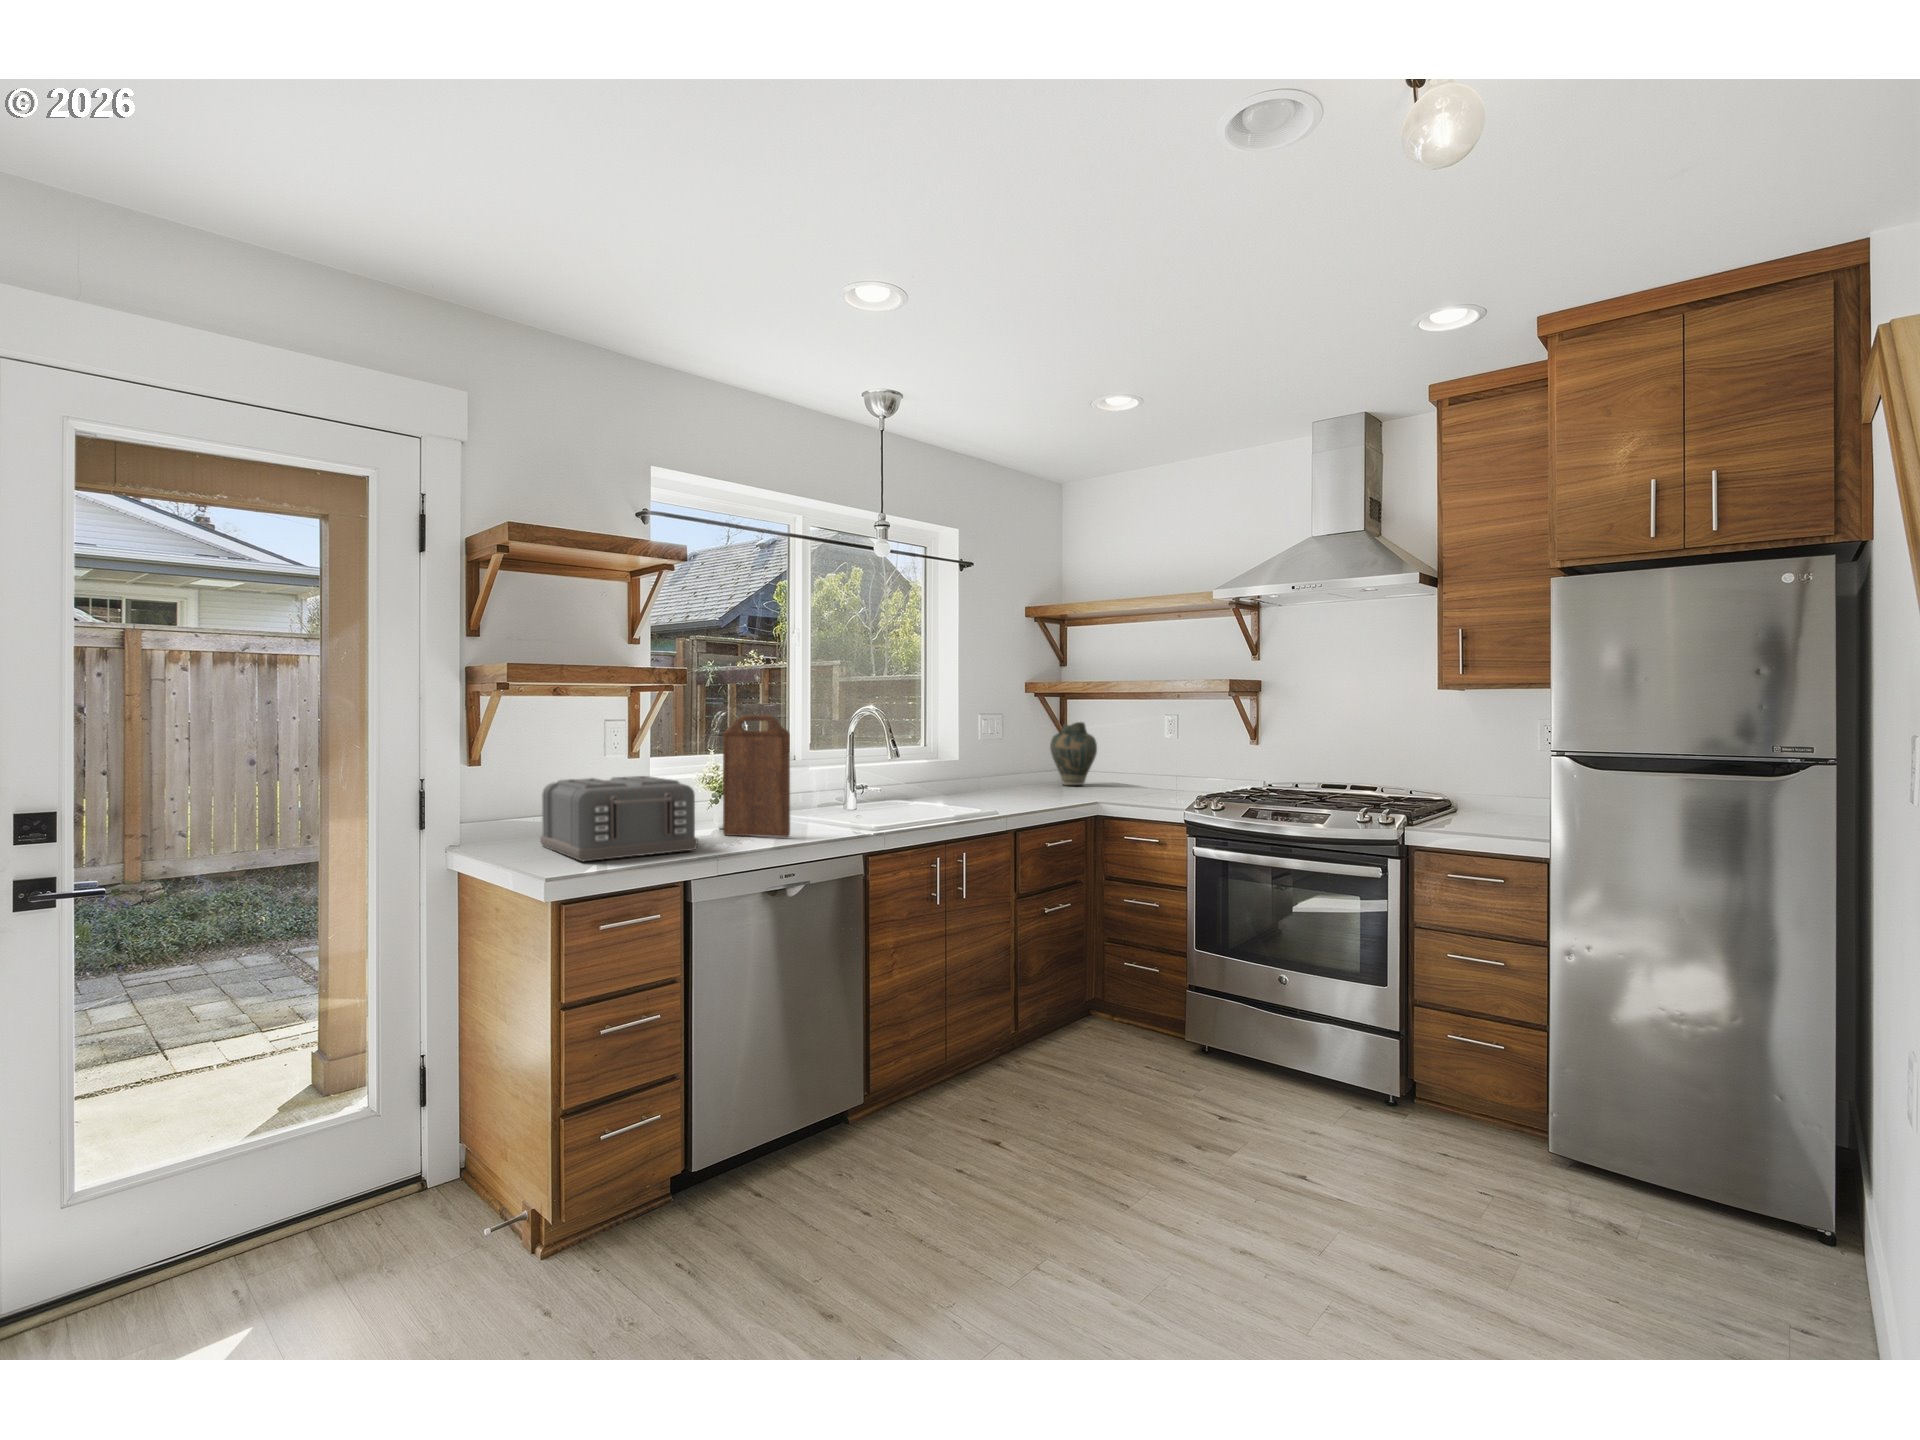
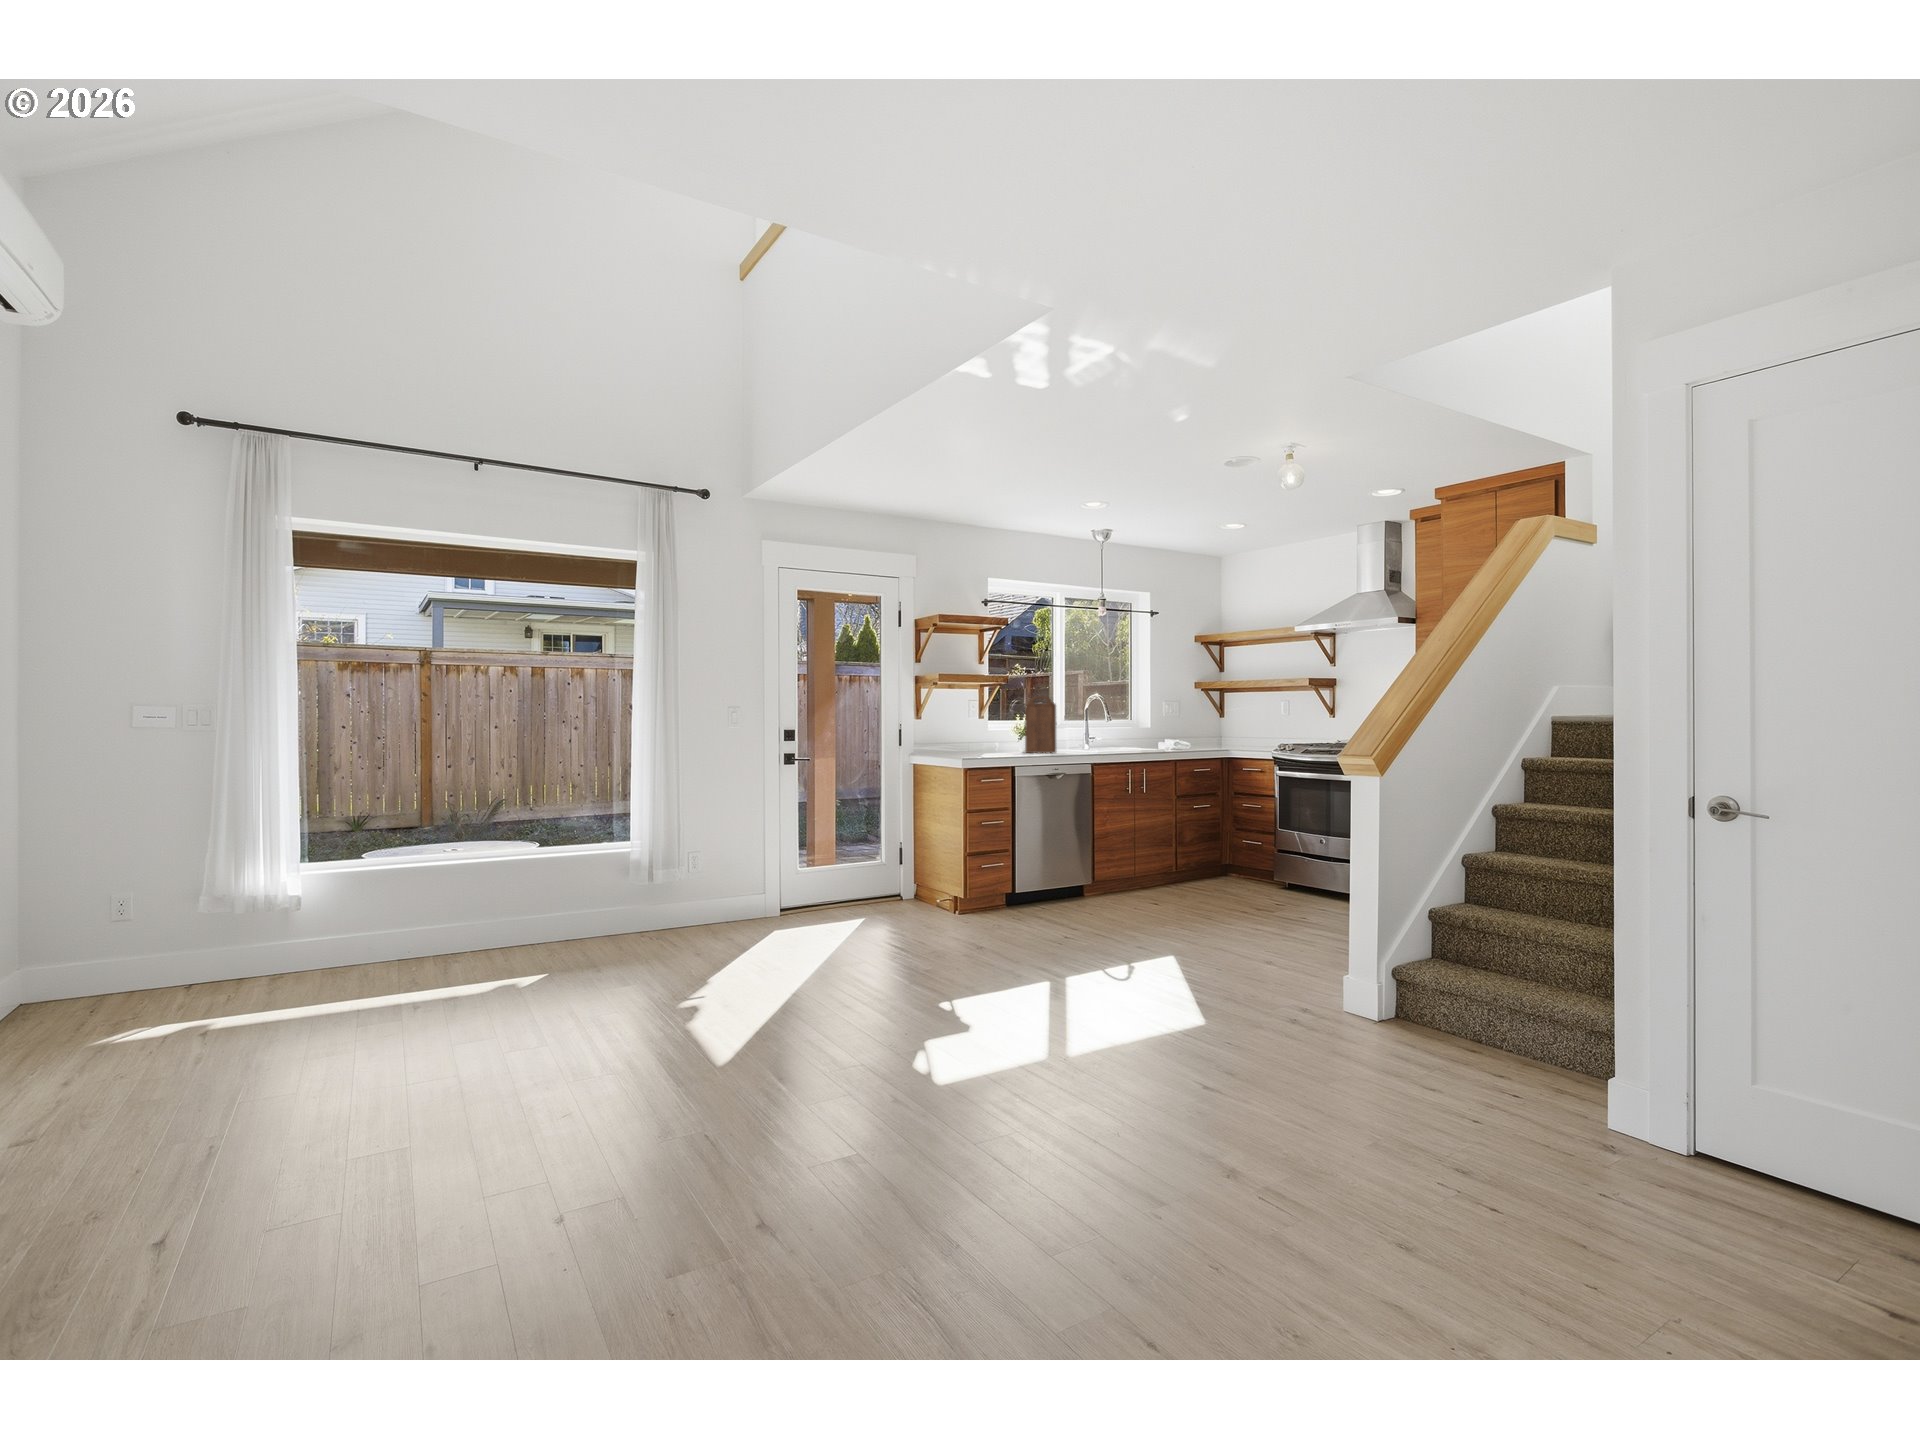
vase: present [1050,722,1097,785] -> none [1212,706,1242,745]
toaster: present [540,776,698,861] -> none [949,724,1017,755]

